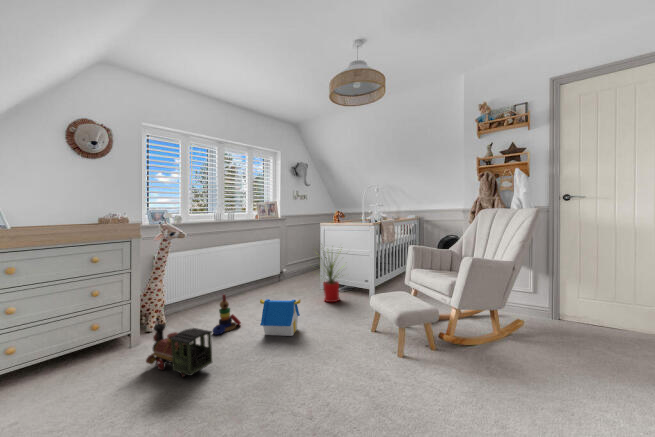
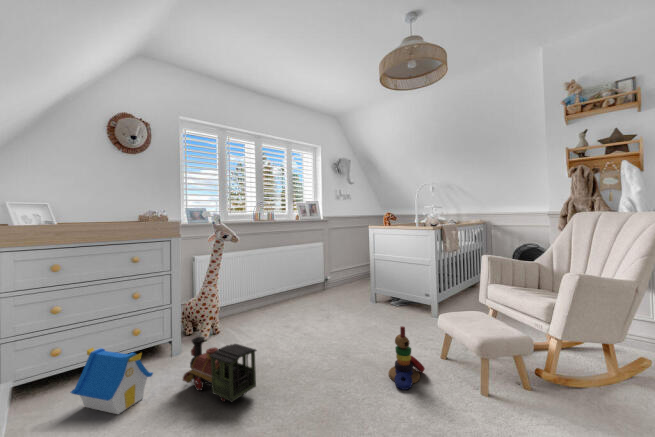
house plant: present [321,251,341,302] -> none [354,248,406,317]
stacking toy: present [213,295,241,335] -> present [389,326,425,390]
toy house: present [260,299,300,336] -> present [70,348,153,414]

